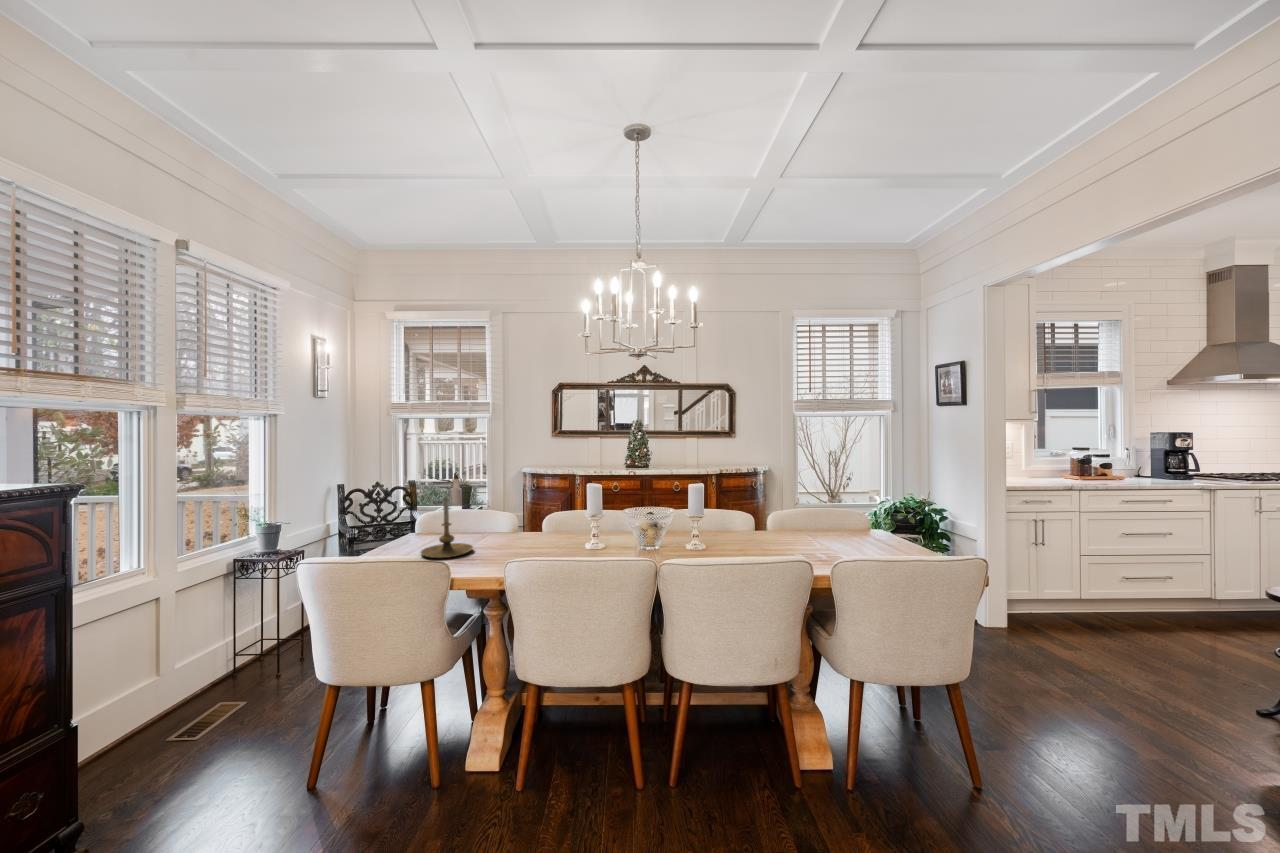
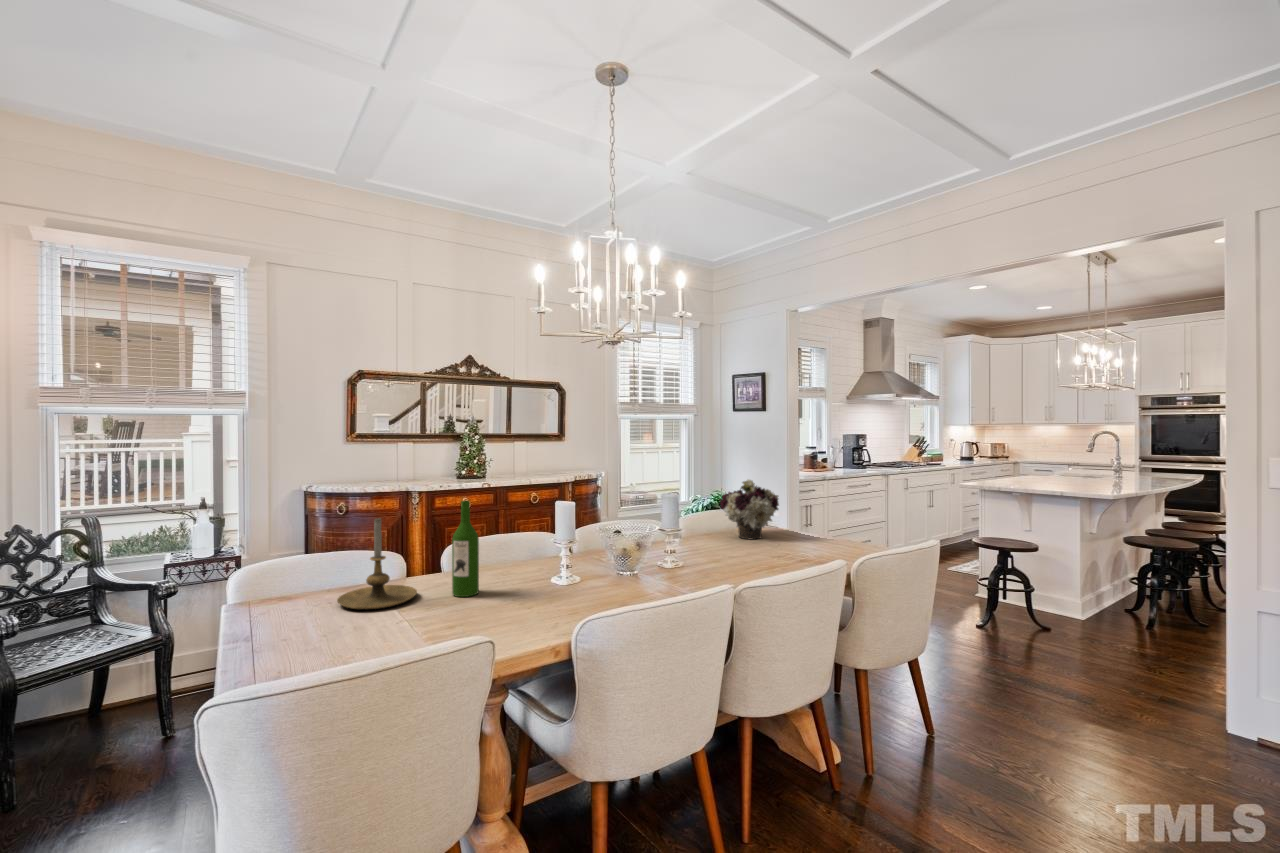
flower arrangement: none [787,487,844,552] -> present [720,479,779,539]
wine bottle: none [485,490,505,560] -> present [452,500,479,597]

